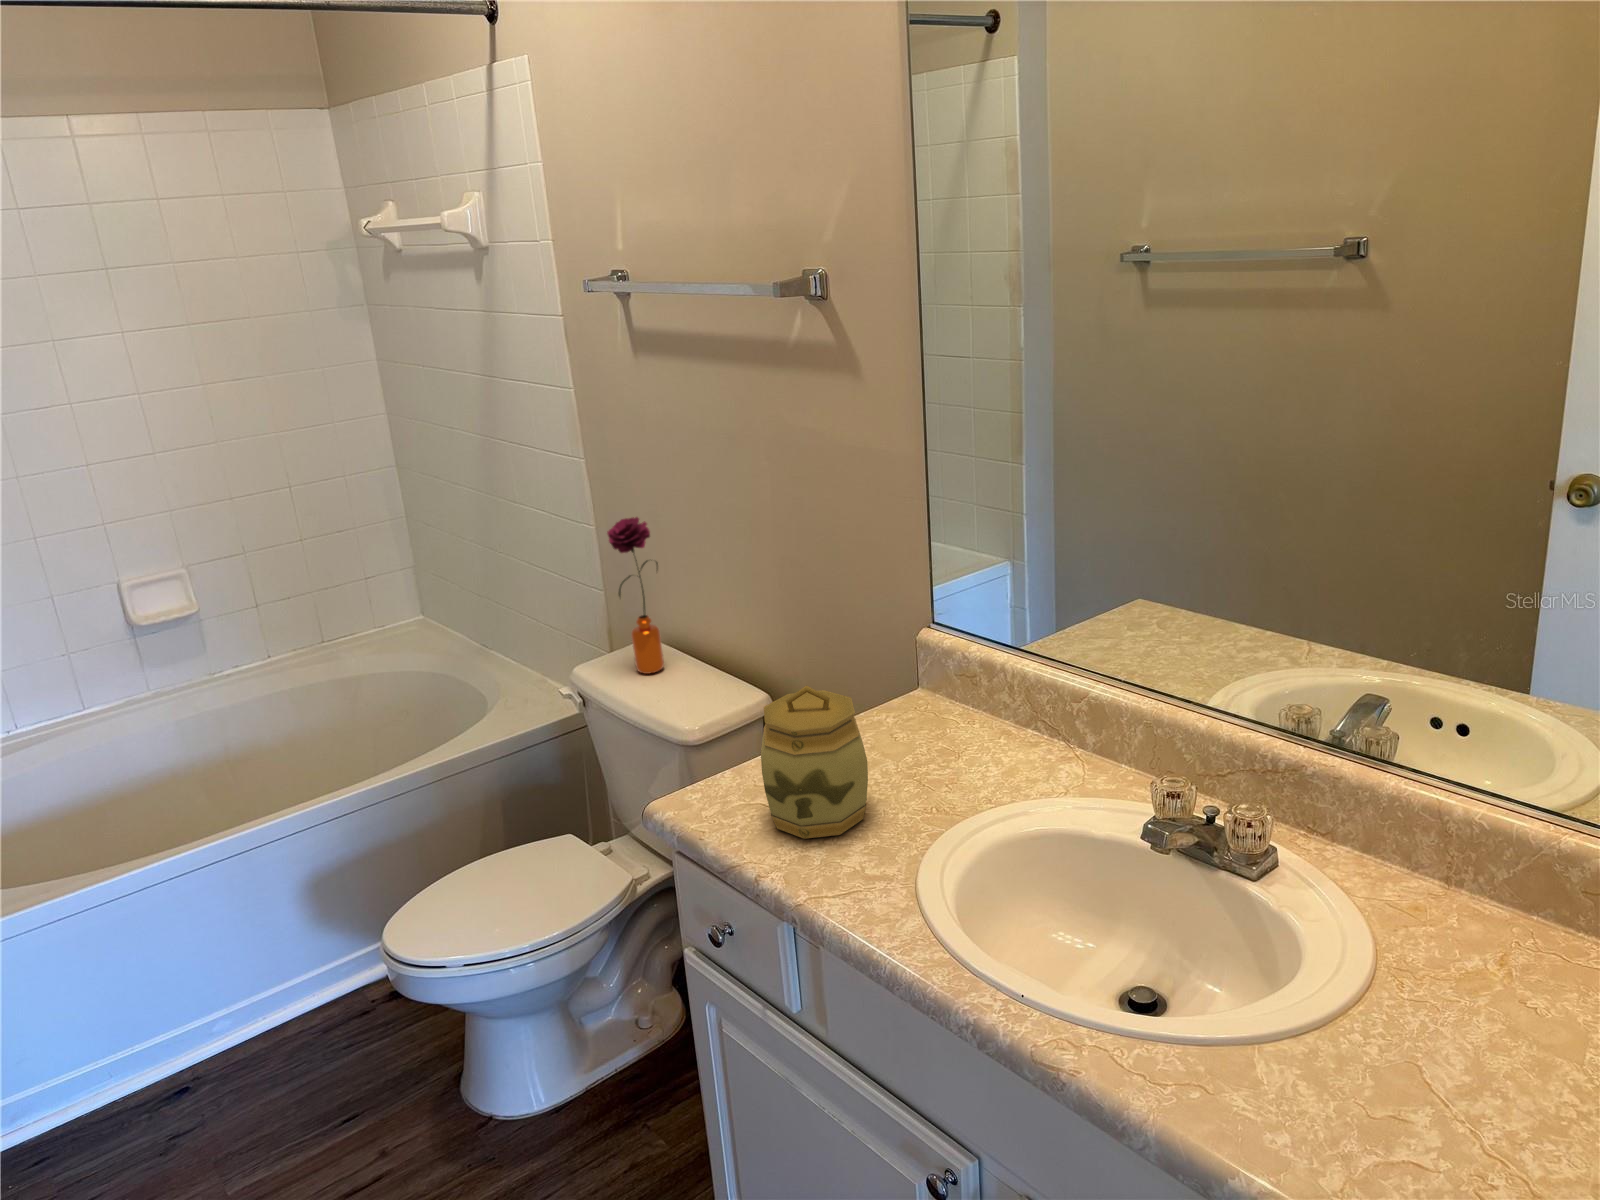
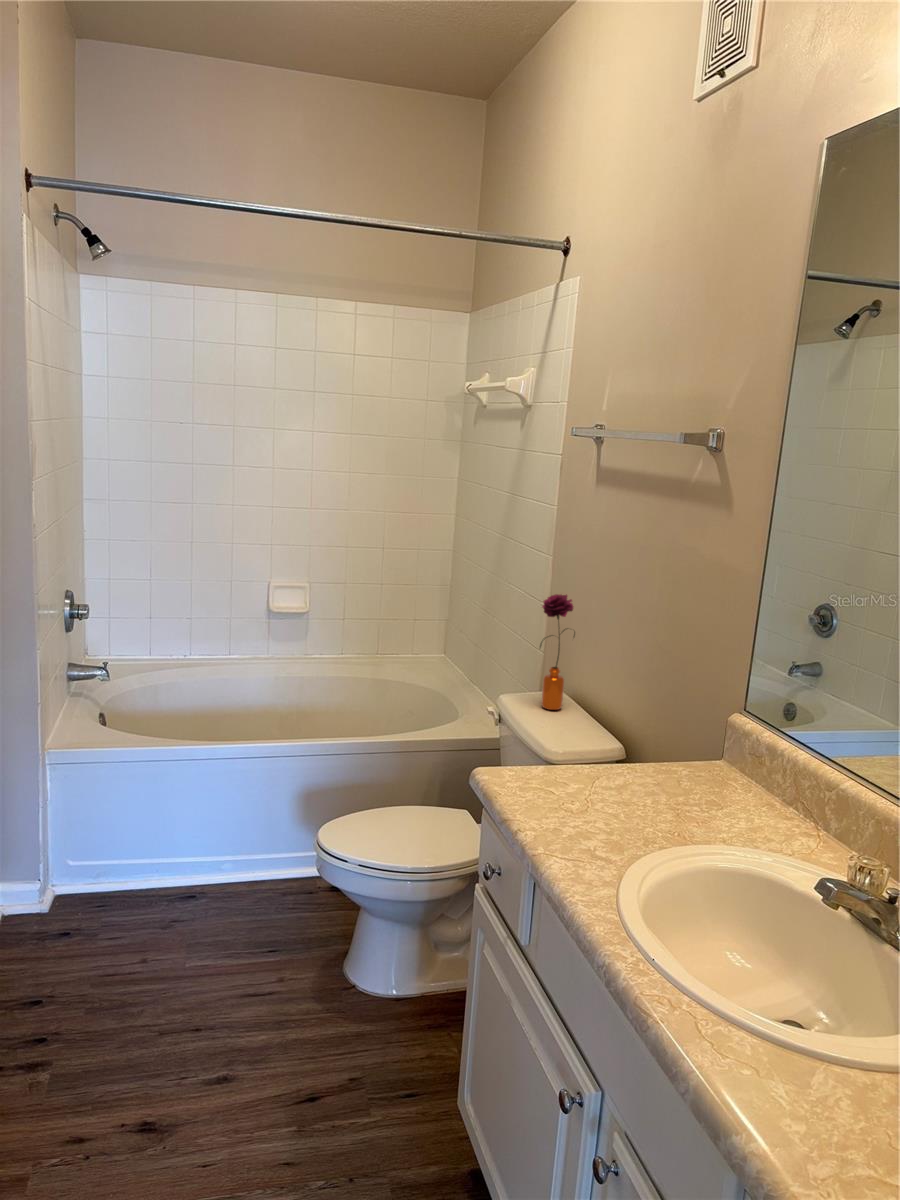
jar: present [761,686,868,839] -> none [548,704,634,823]

